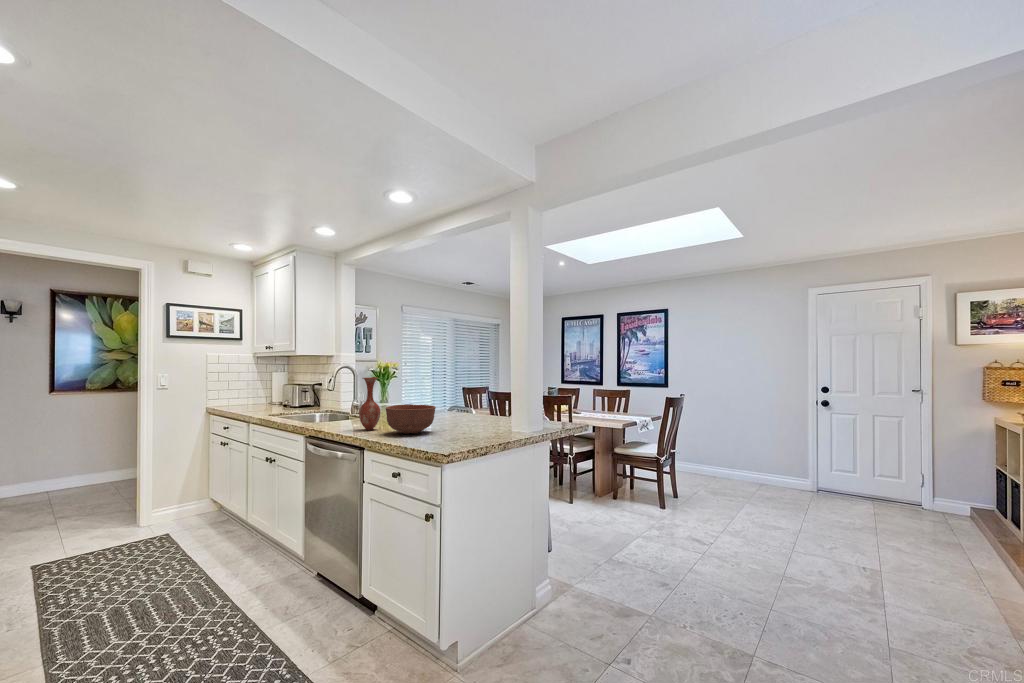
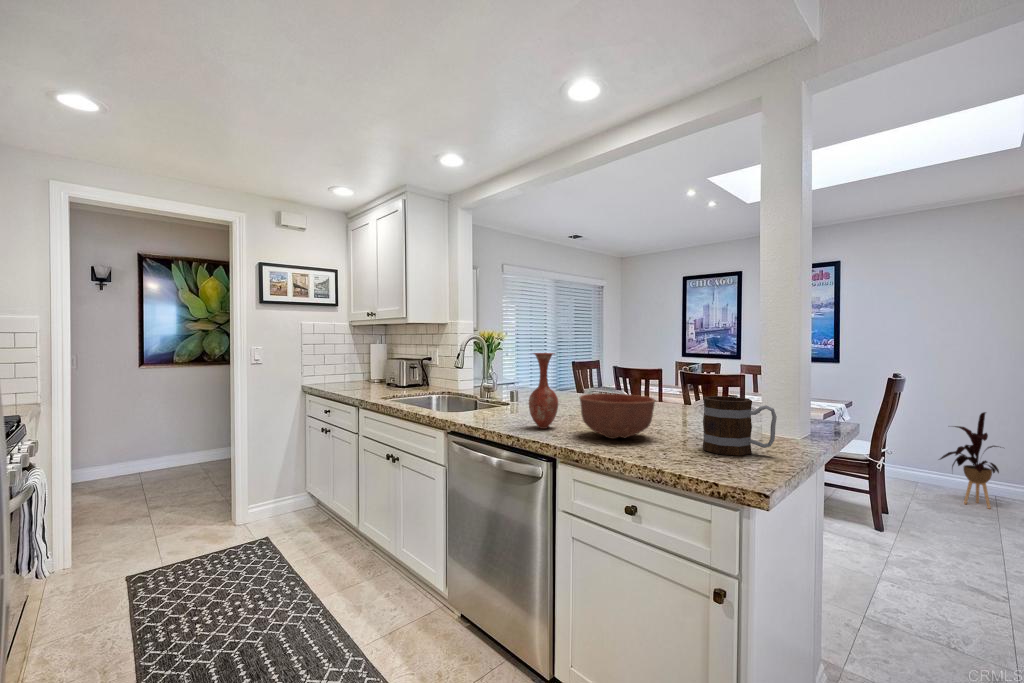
mug: none [452,404,489,440] -> present [703,396,777,456]
house plant: none [716,417,756,488] -> present [940,412,1001,509]

